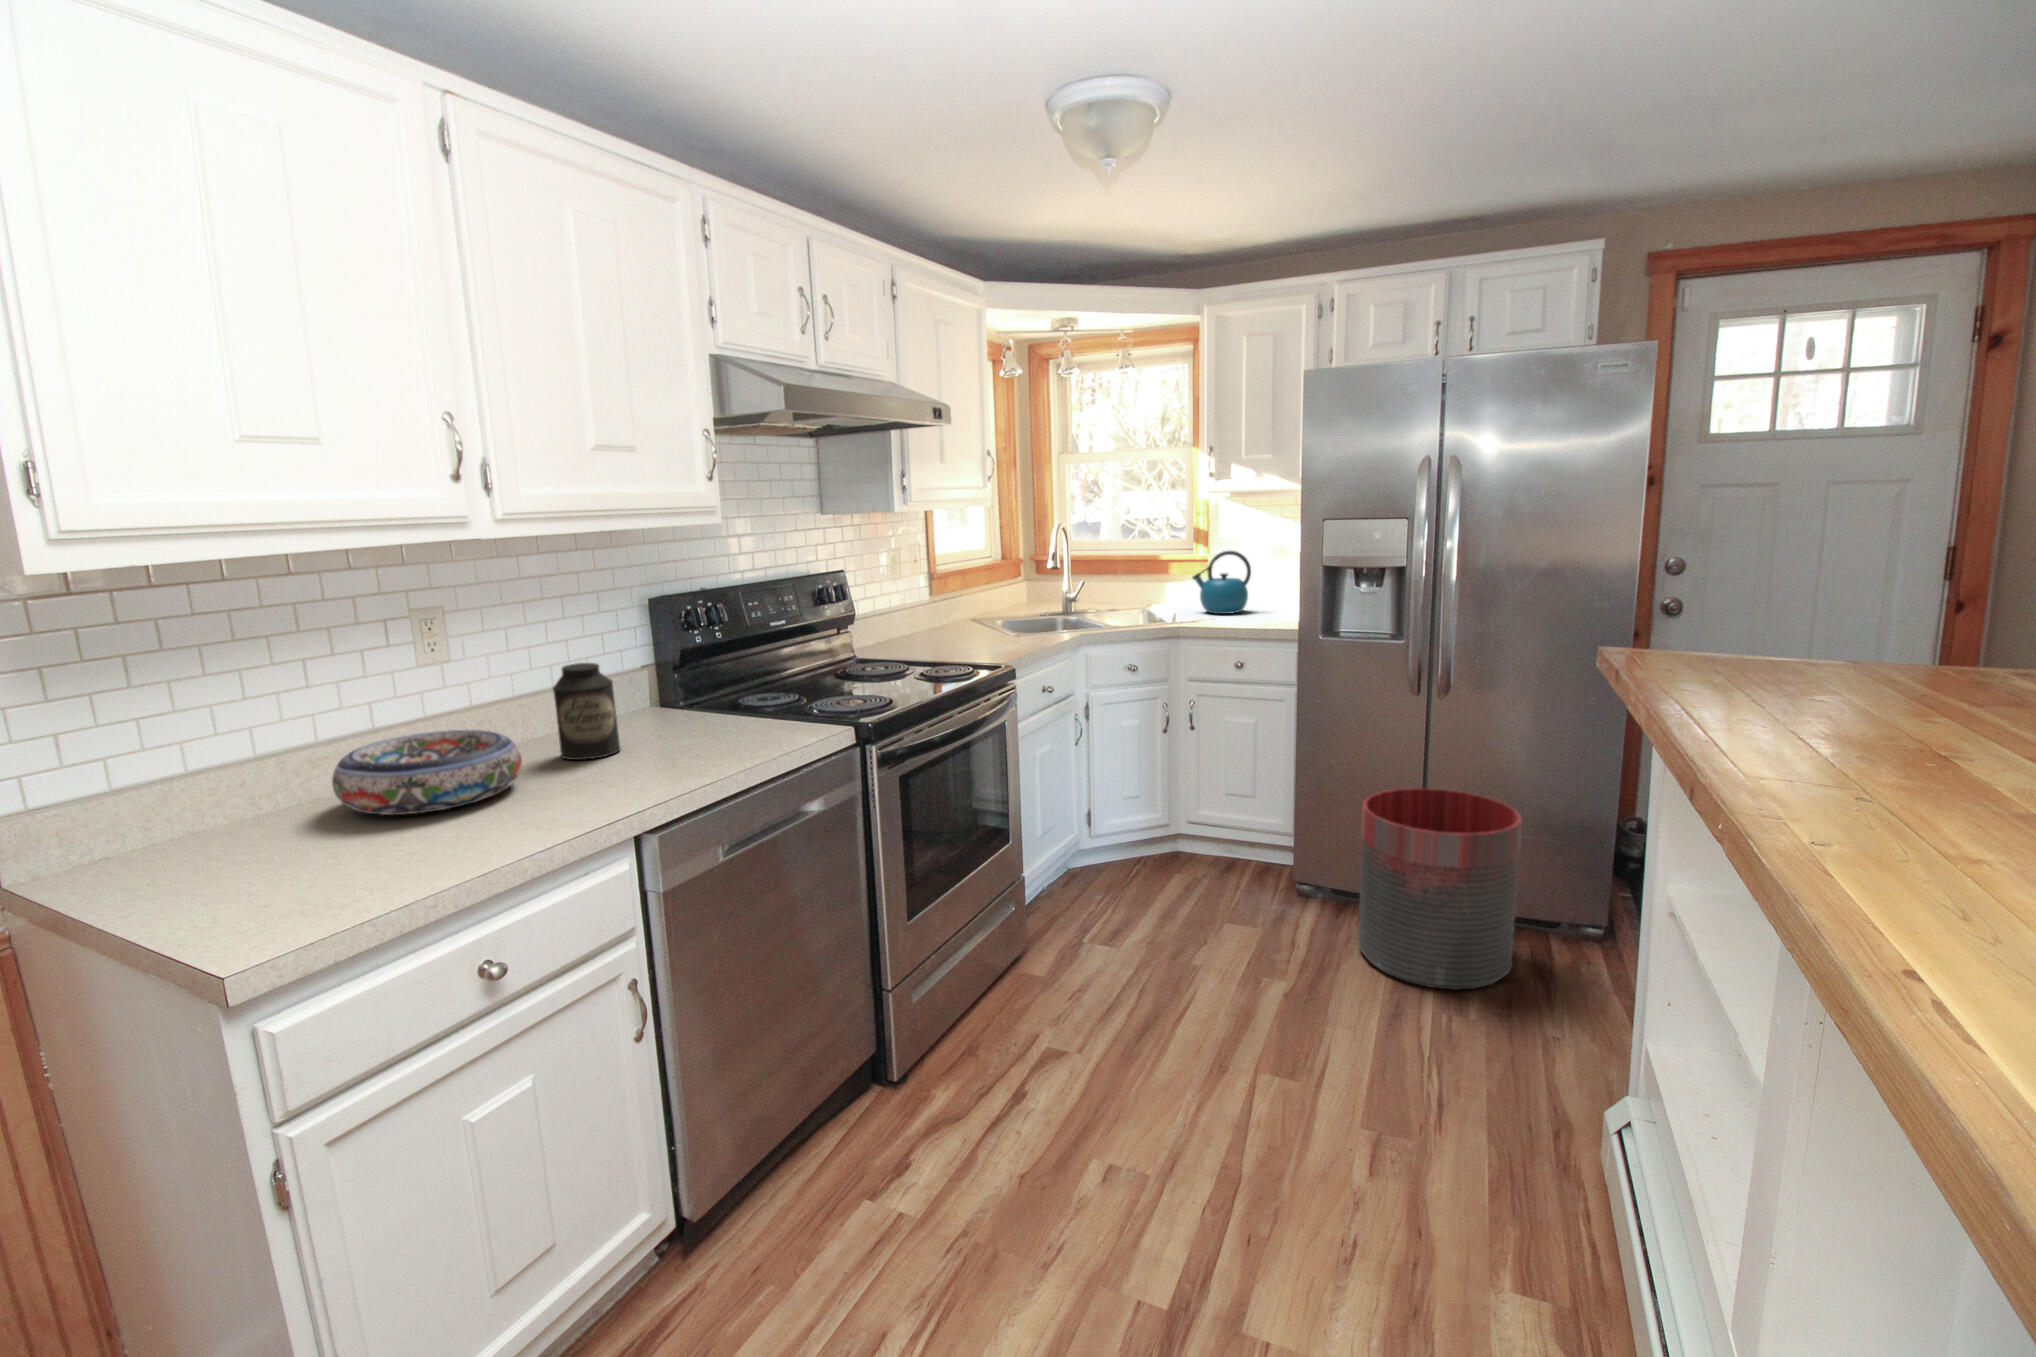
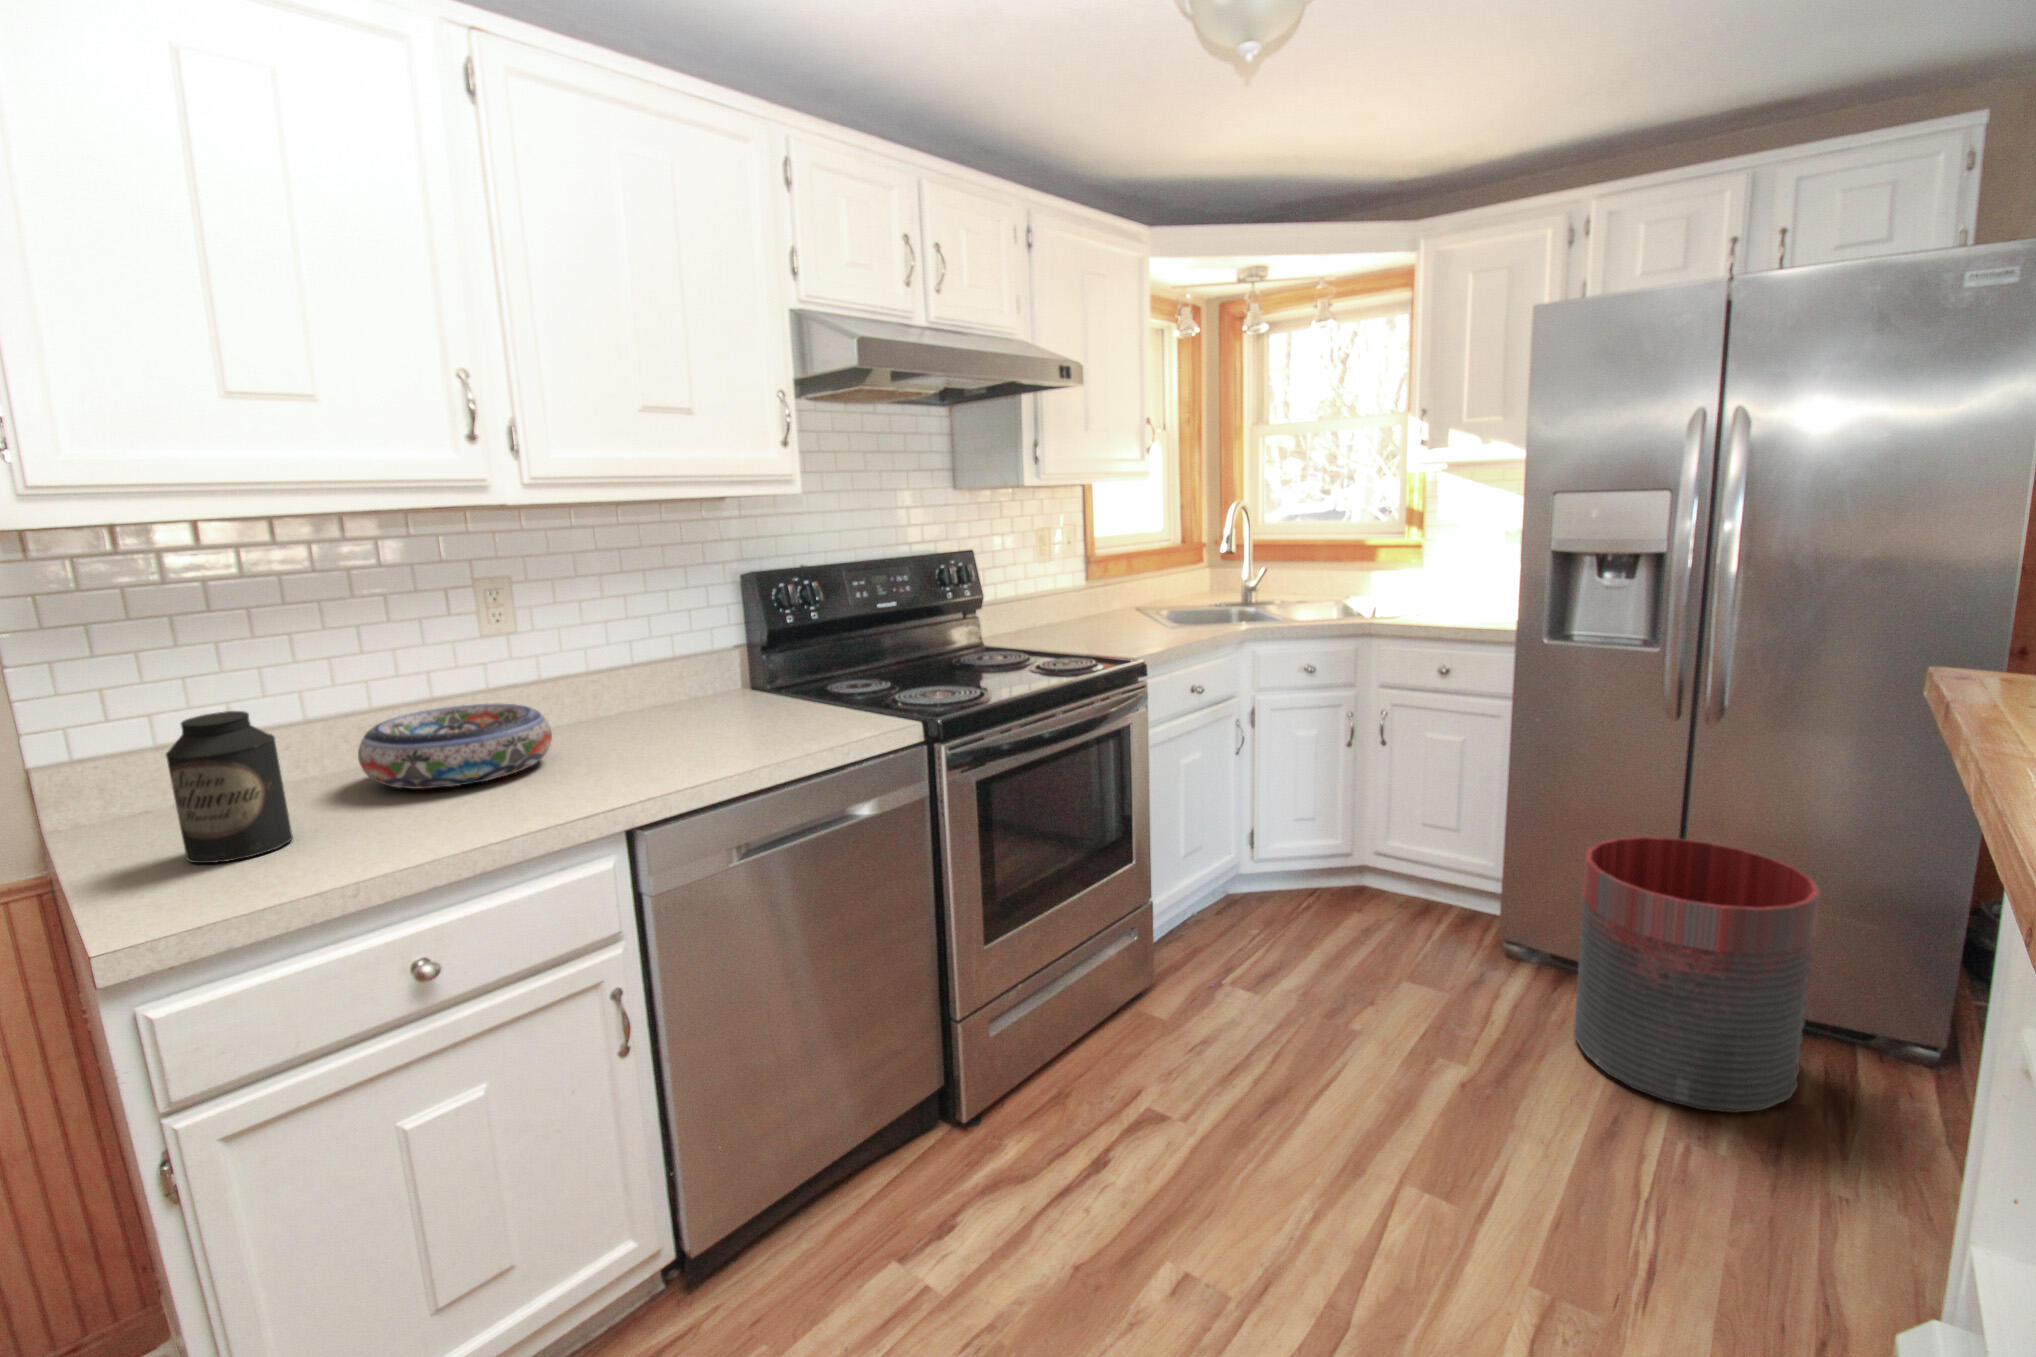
kettle: present [1193,551,1251,614] -> none [1396,533,1471,608]
canister: present [553,663,620,760] -> present [166,711,293,863]

